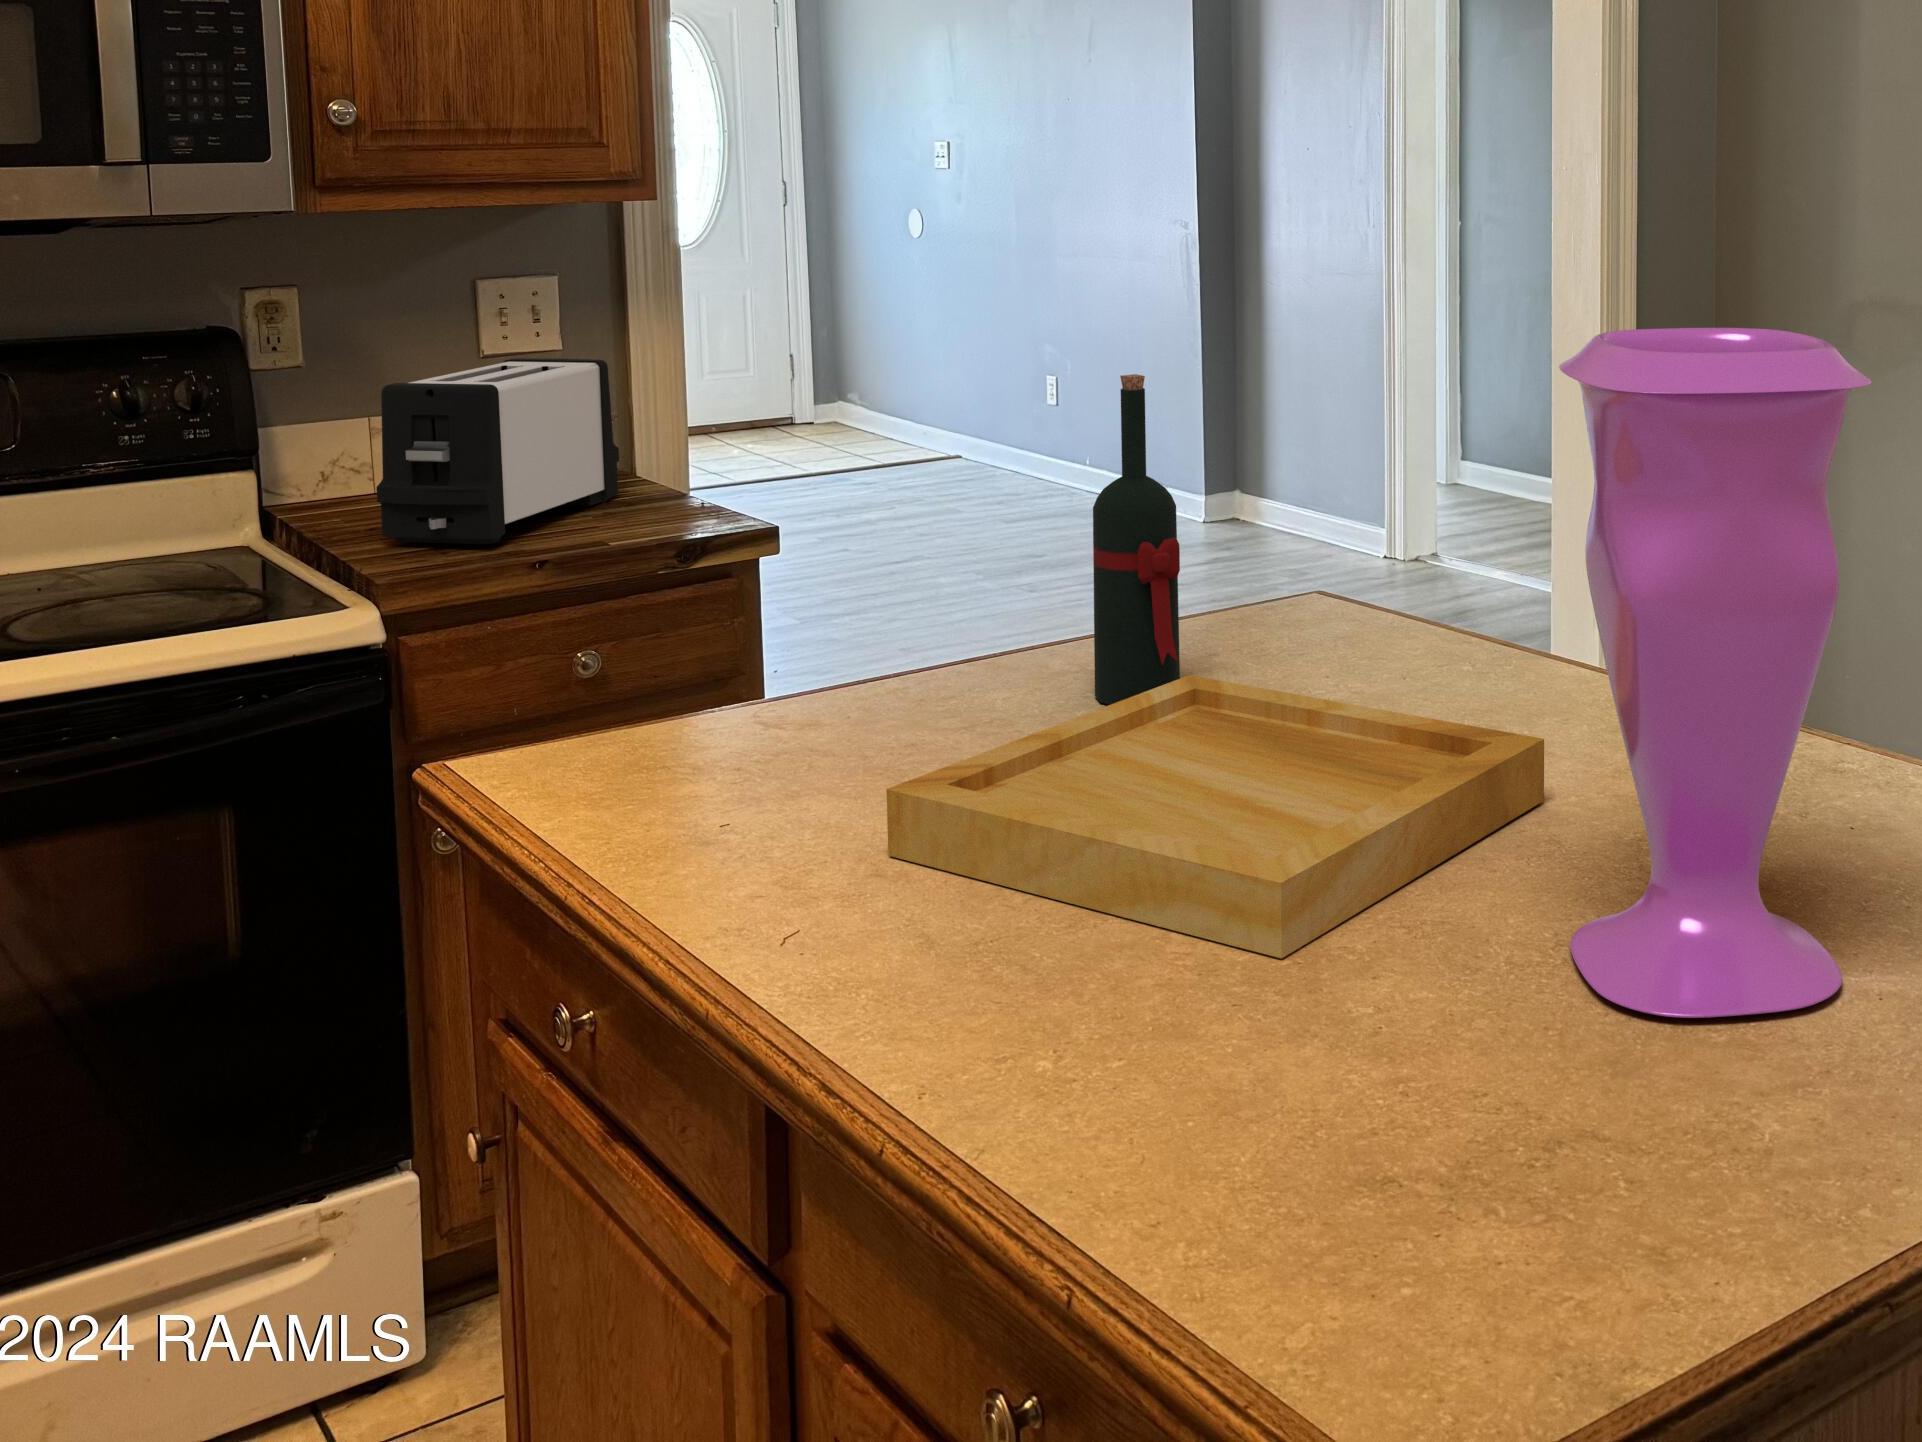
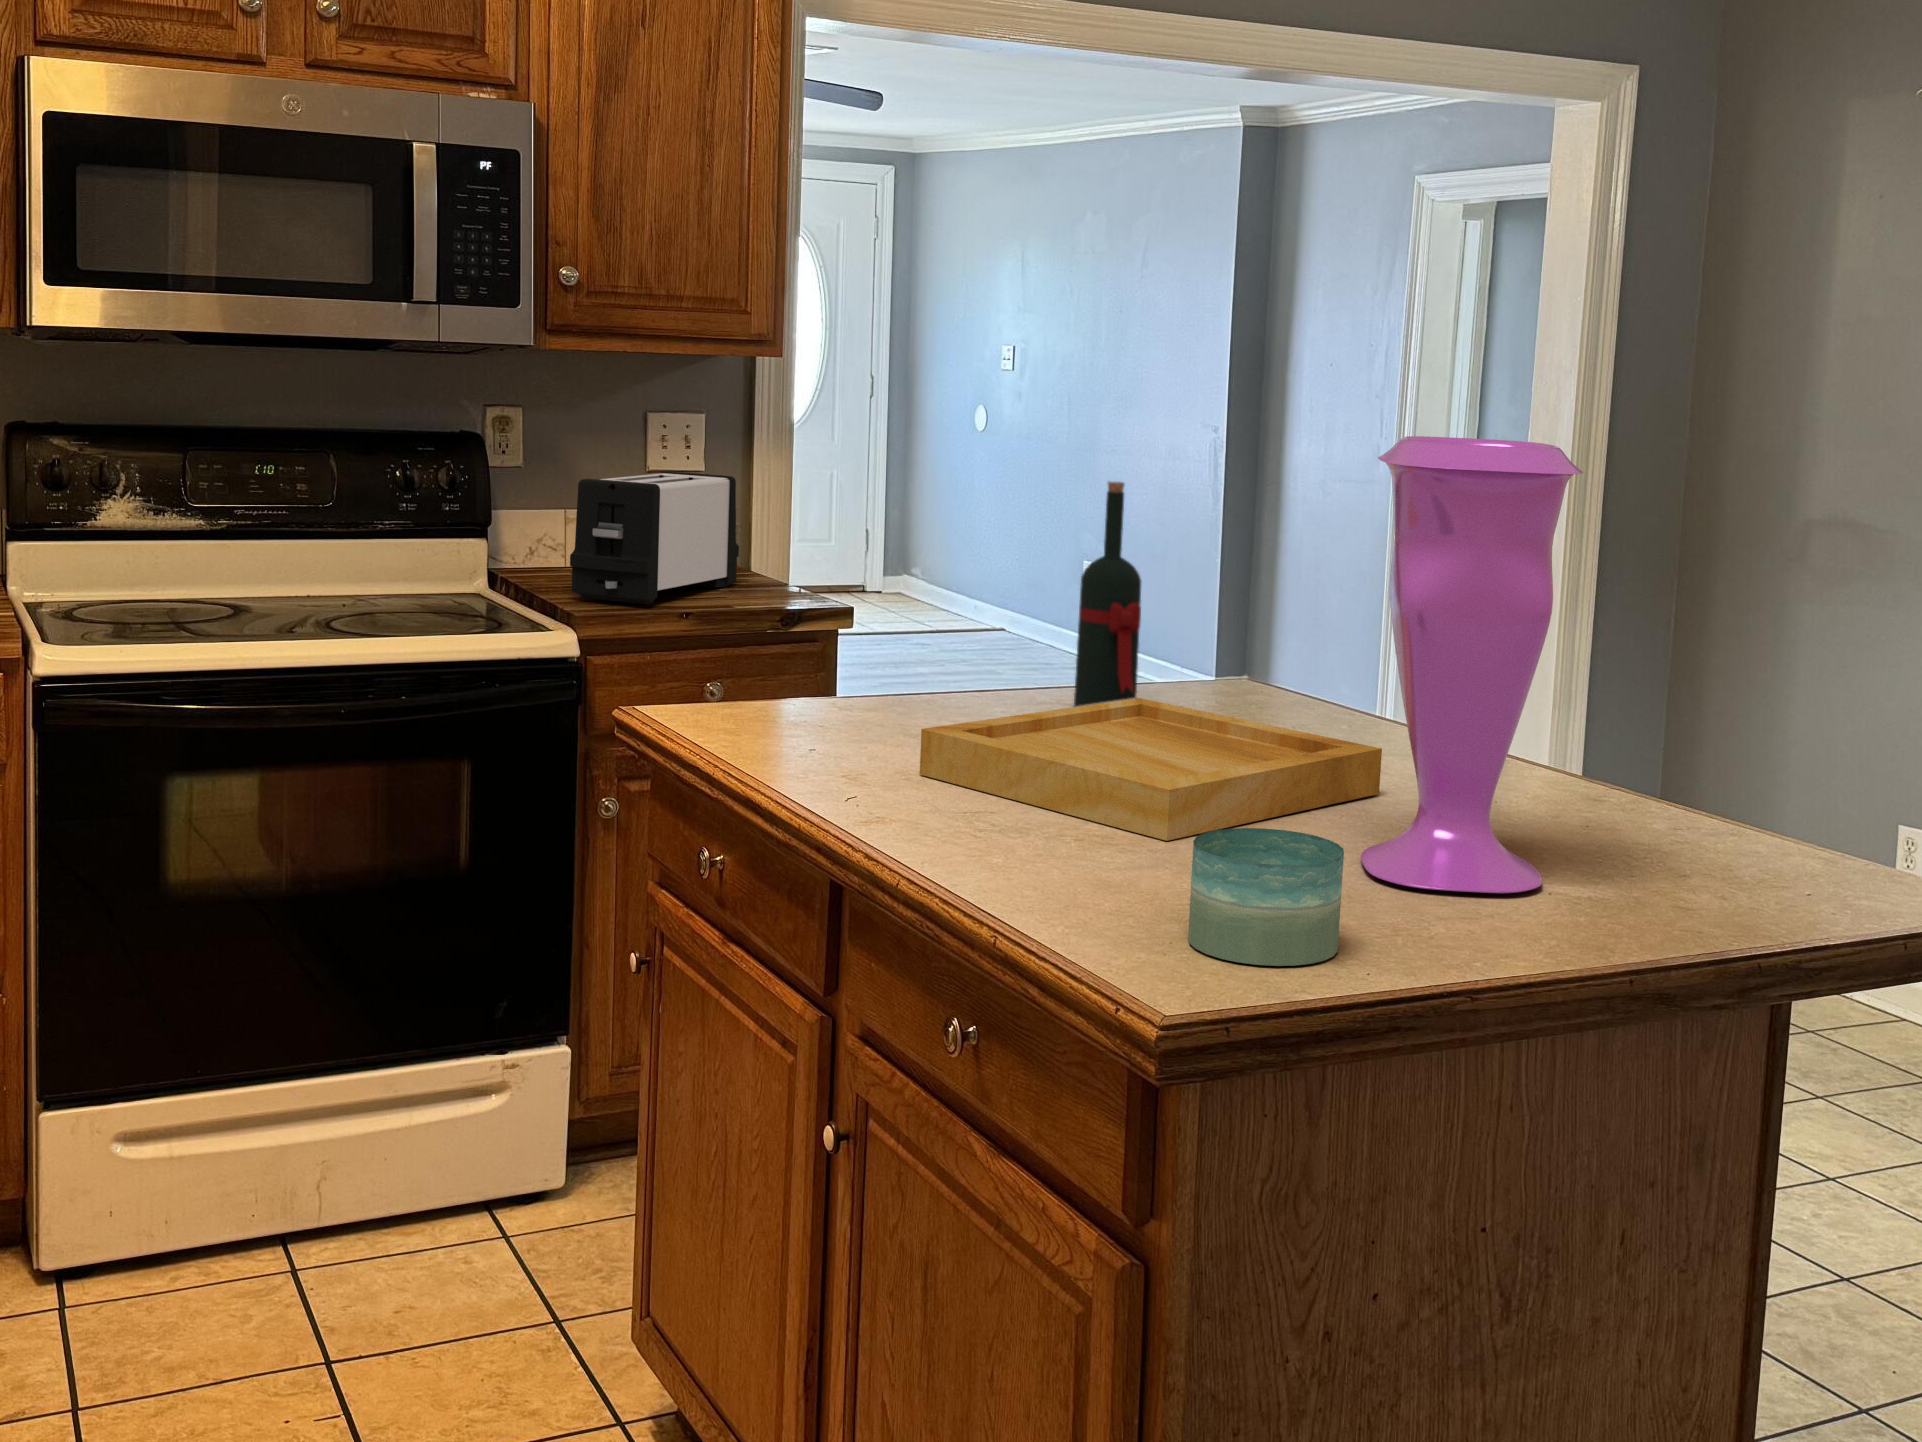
candle: none [1376,1007,1622,1285] -> present [1188,828,1344,966]

